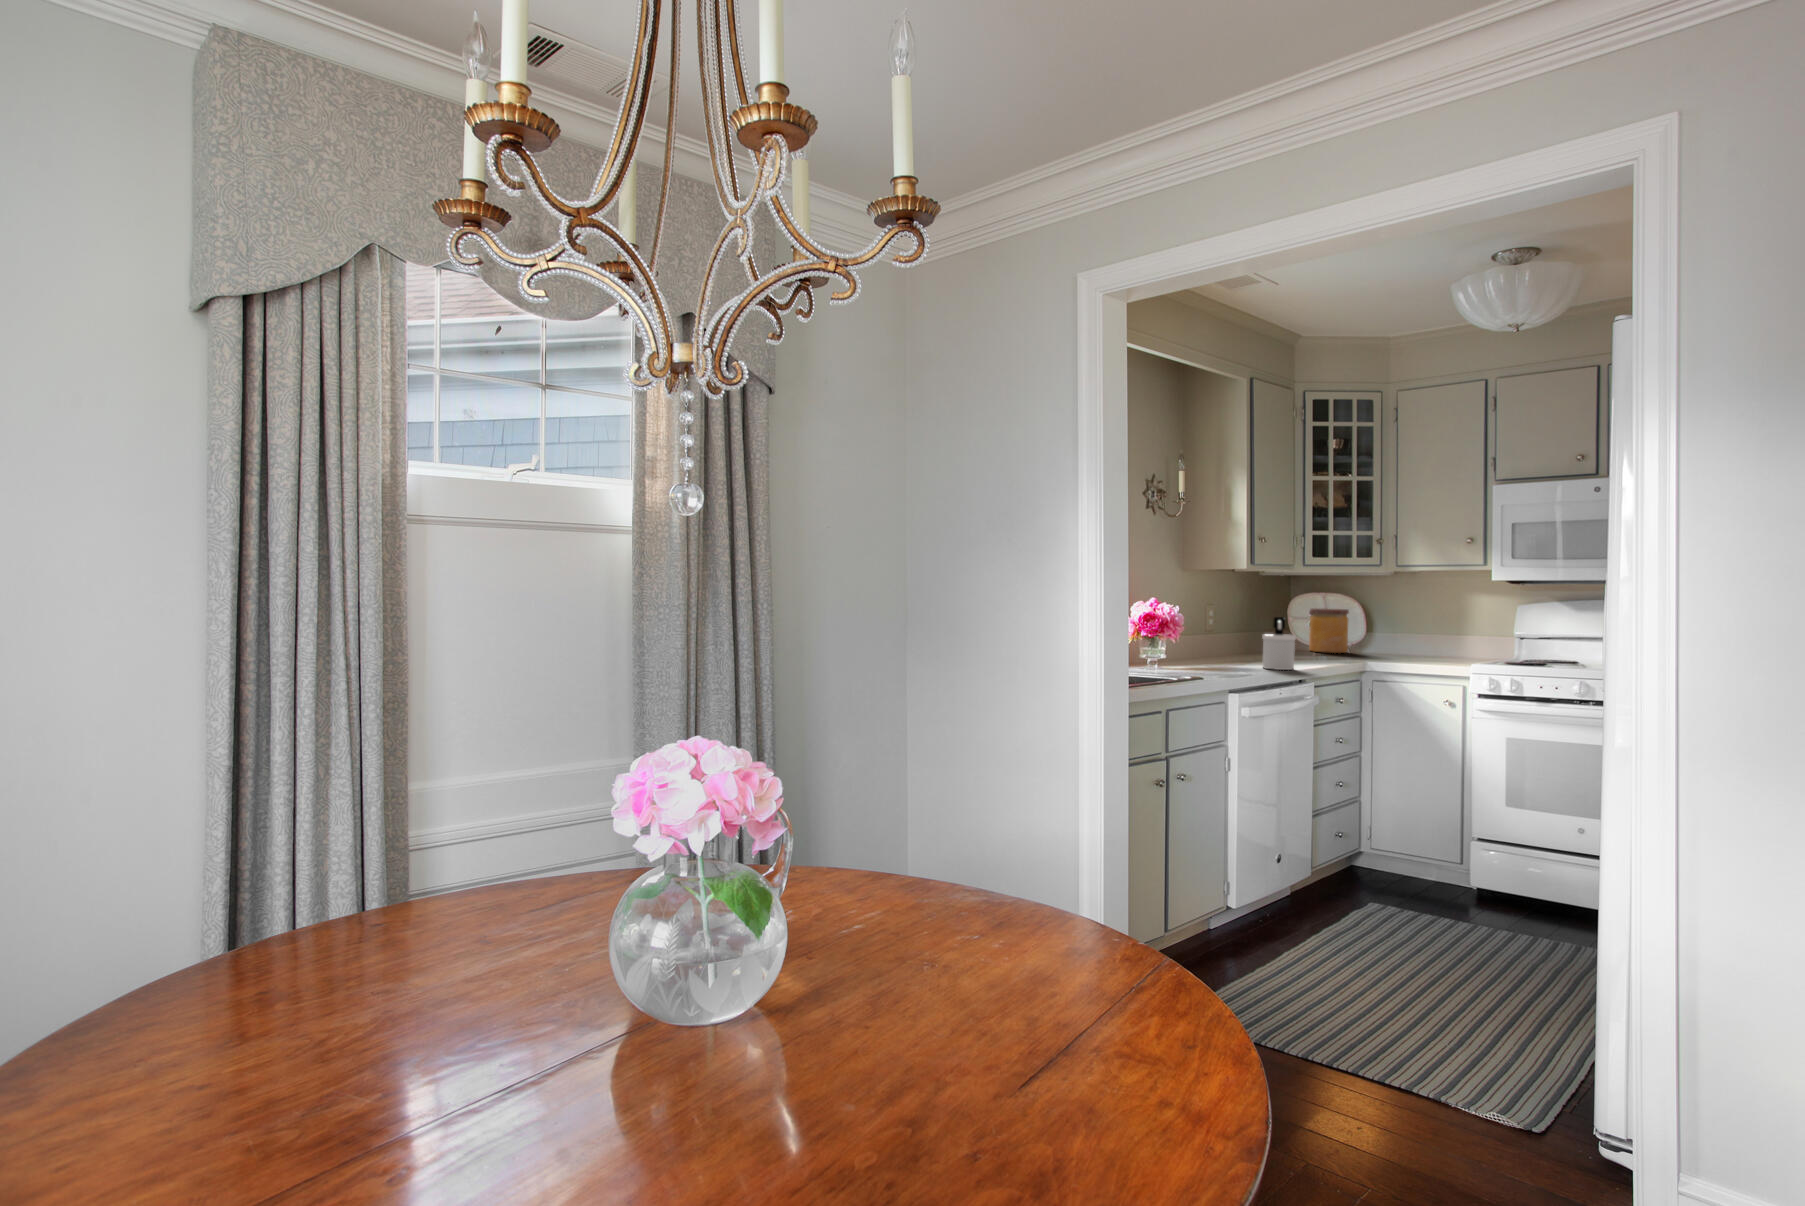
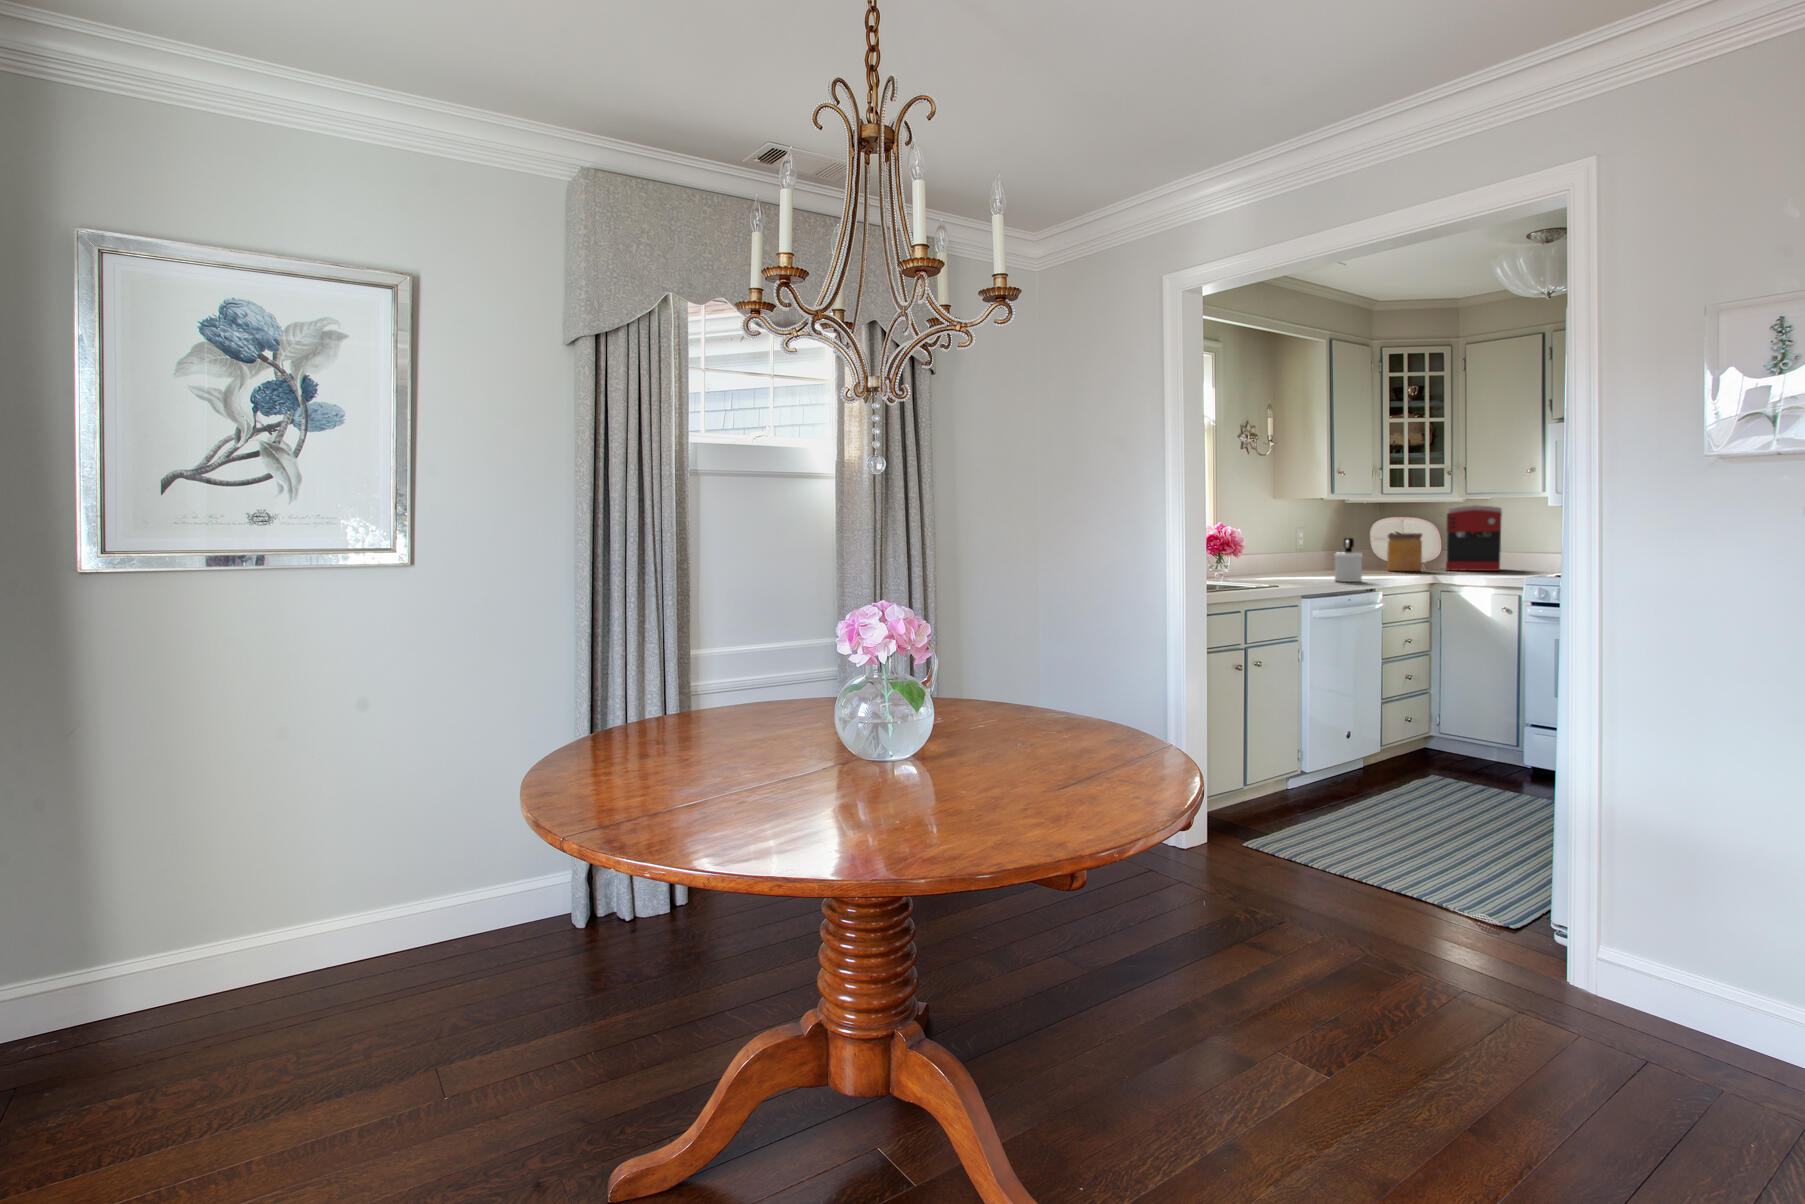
coffee maker: none [1372,578,1434,655] -> present [1446,505,1502,571]

